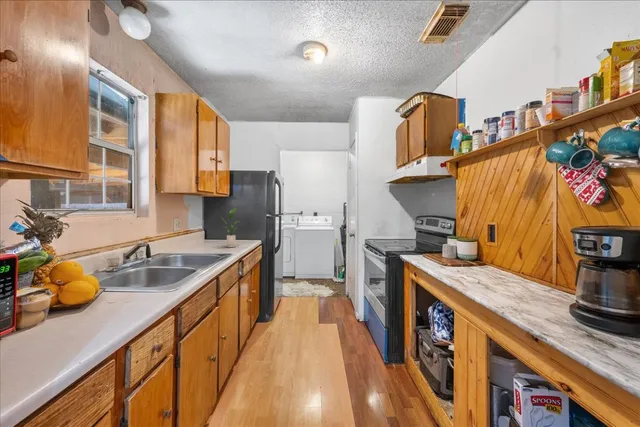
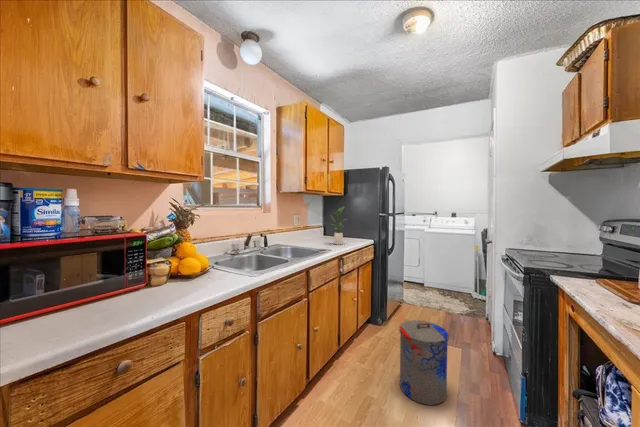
trash can: none [300,305,338,373] -> present [400,320,449,405]

